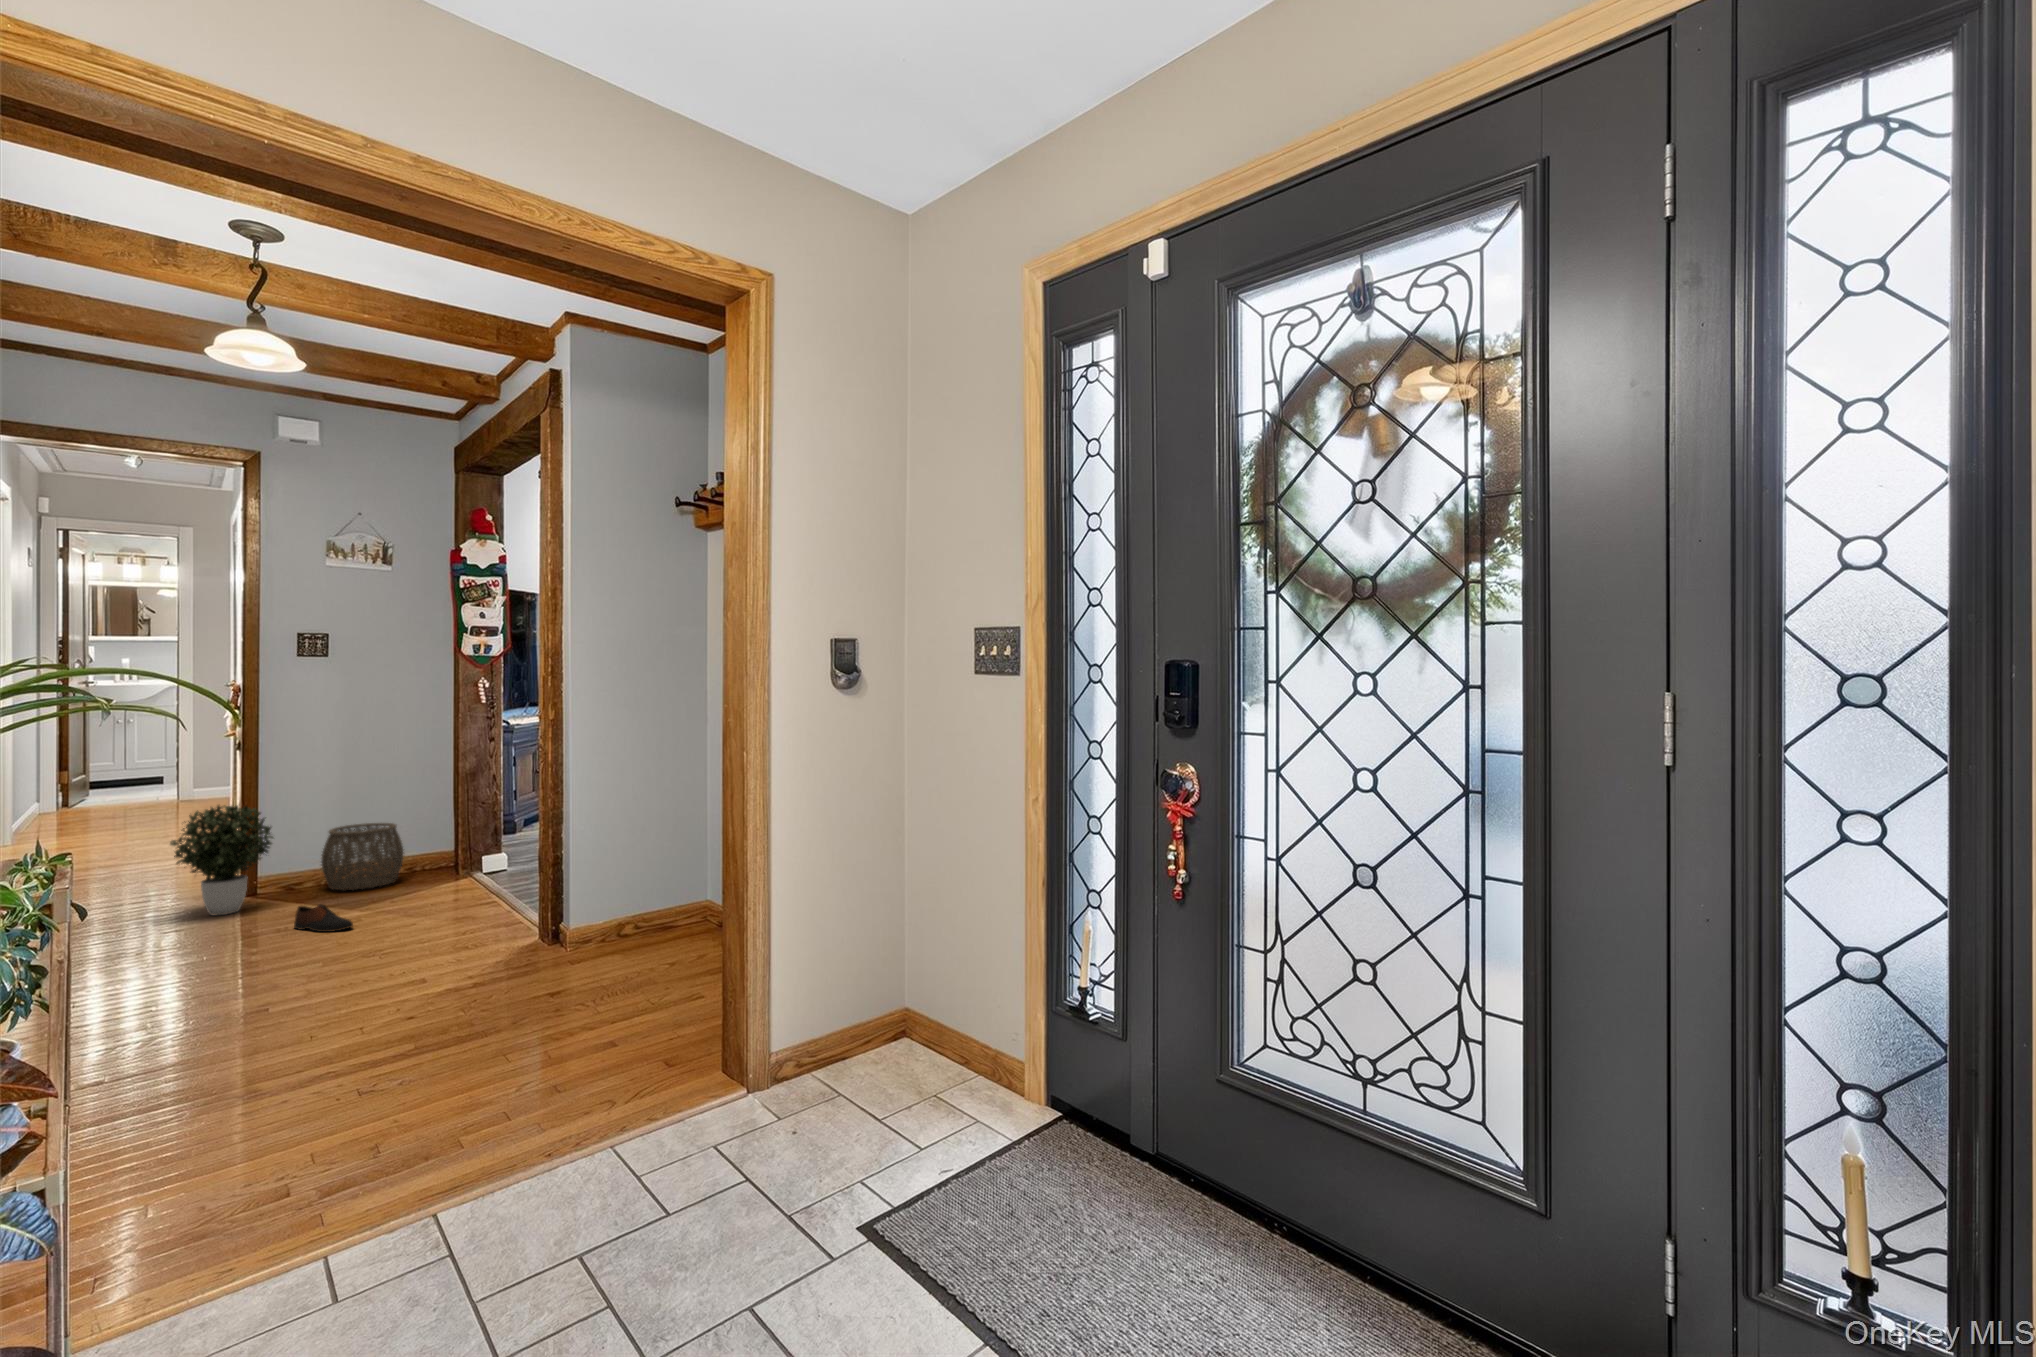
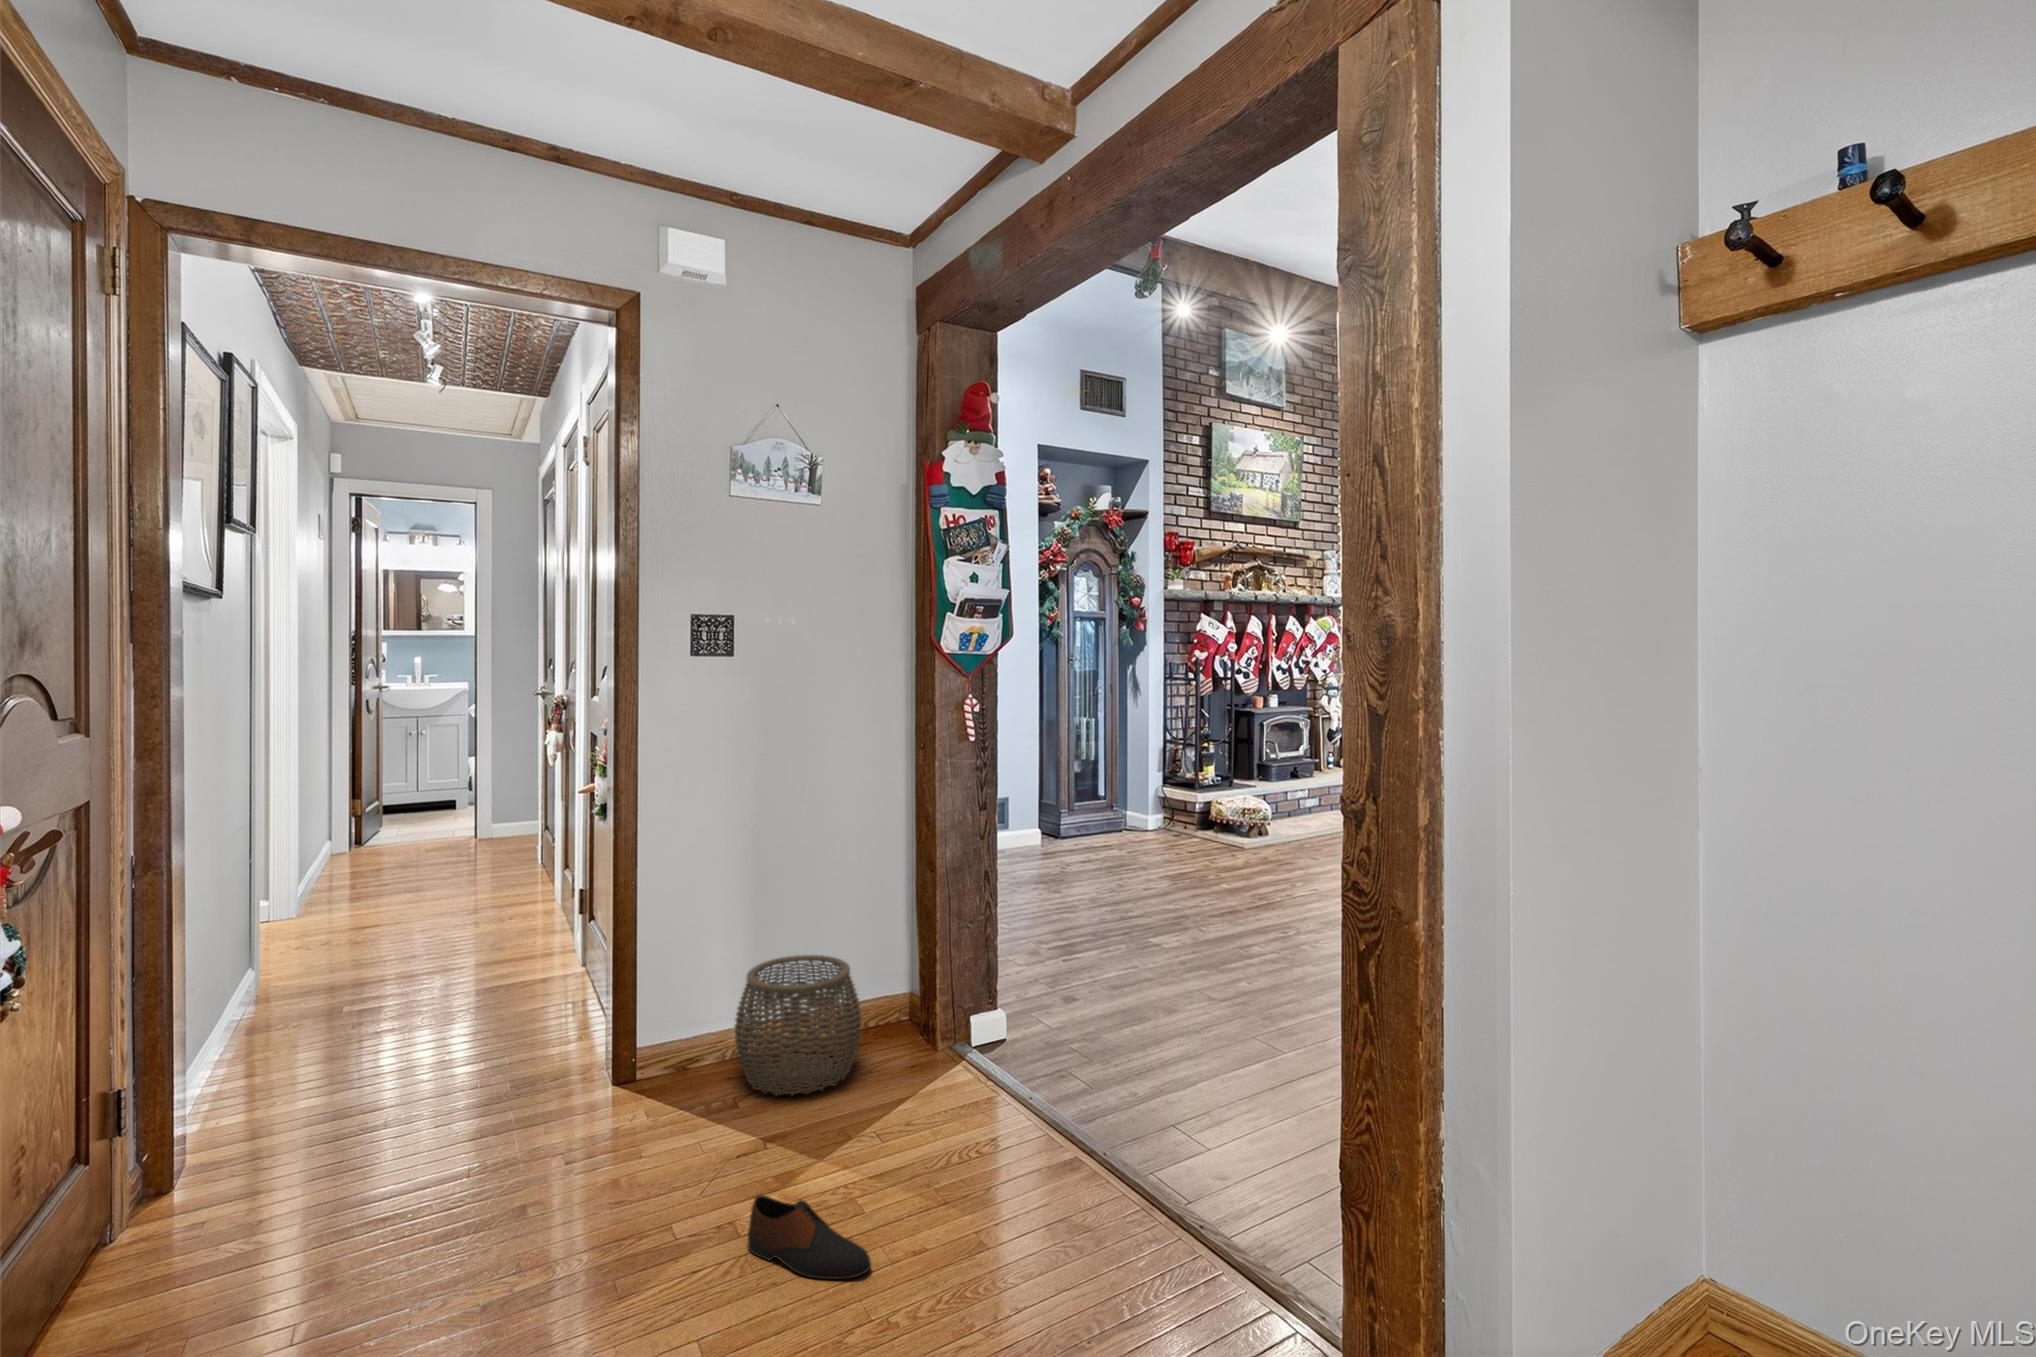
potted plant: present [170,805,273,915] -> none [510,944,679,1169]

